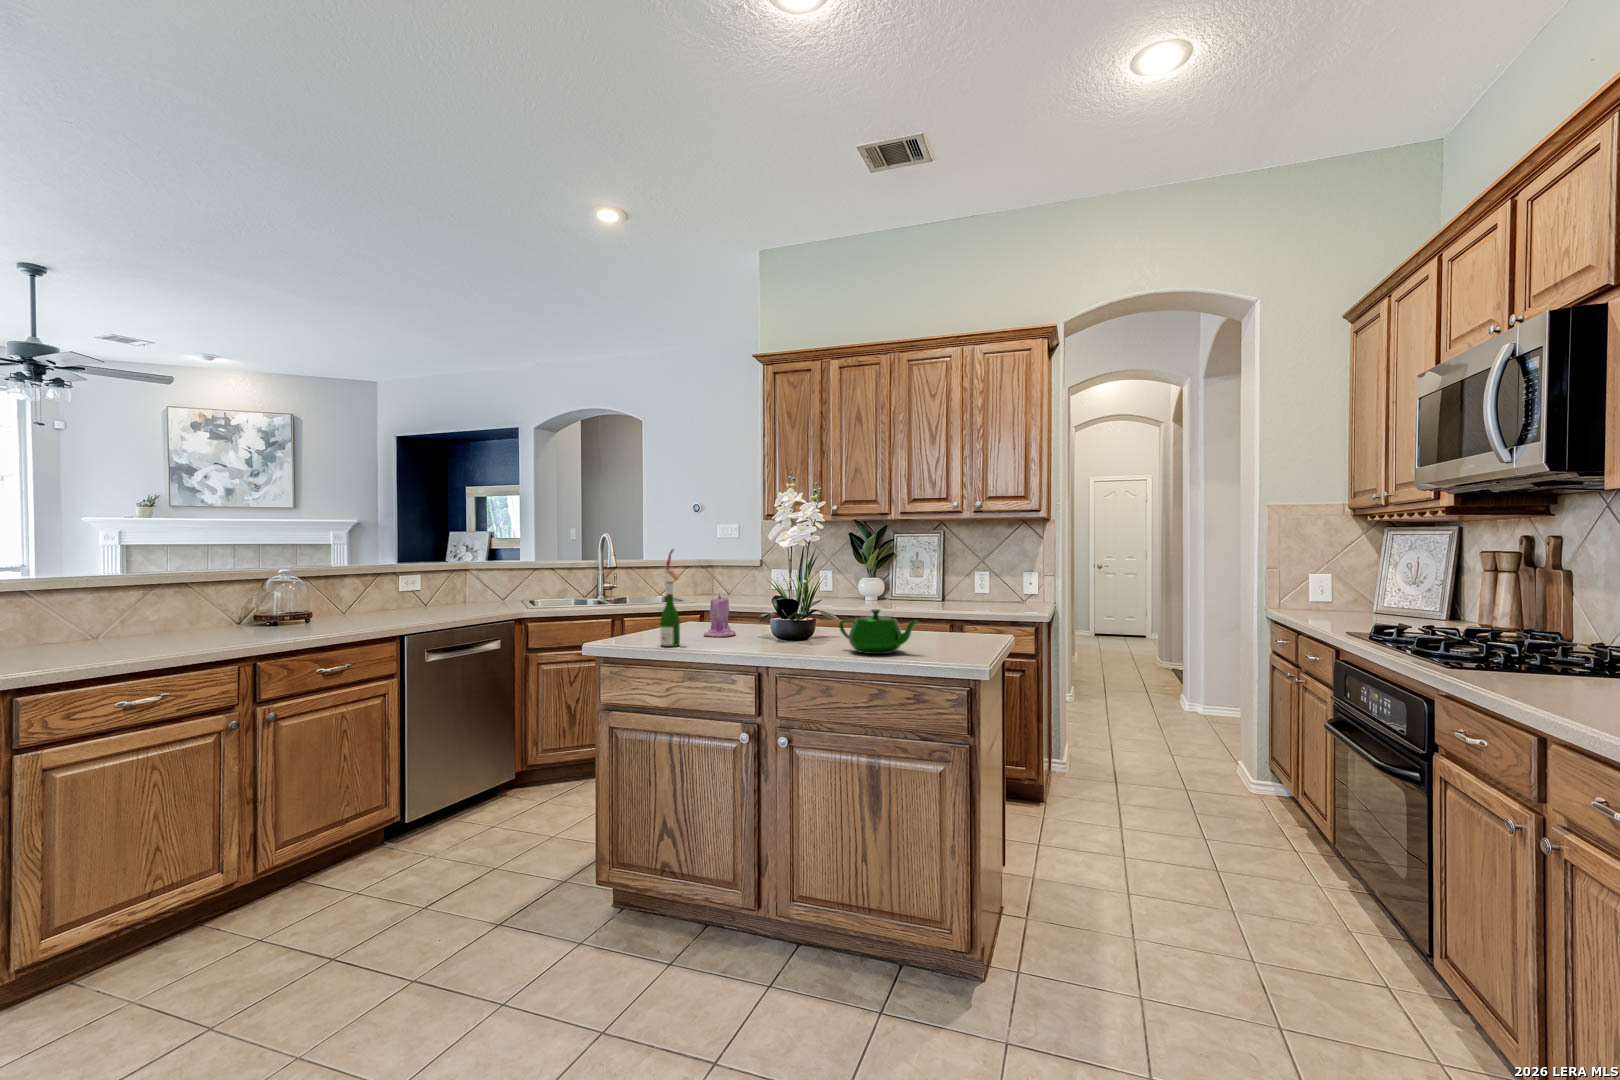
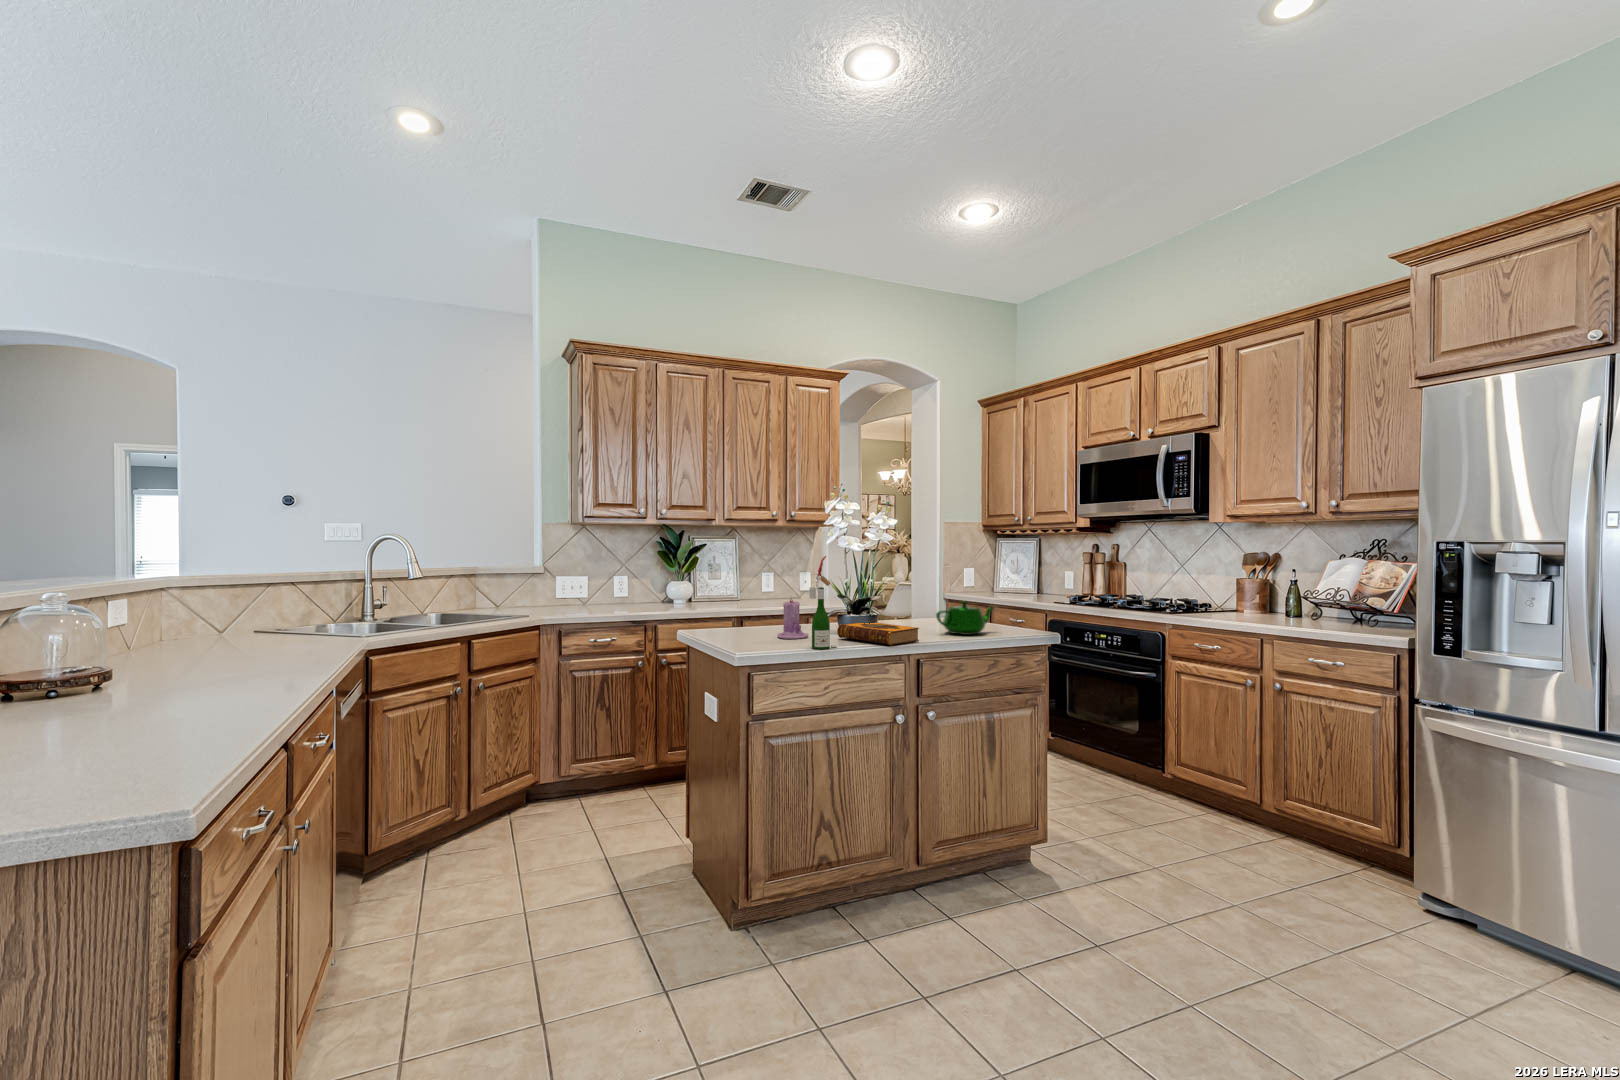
hardback book: none [720,625,785,652] -> present [837,623,919,646]

